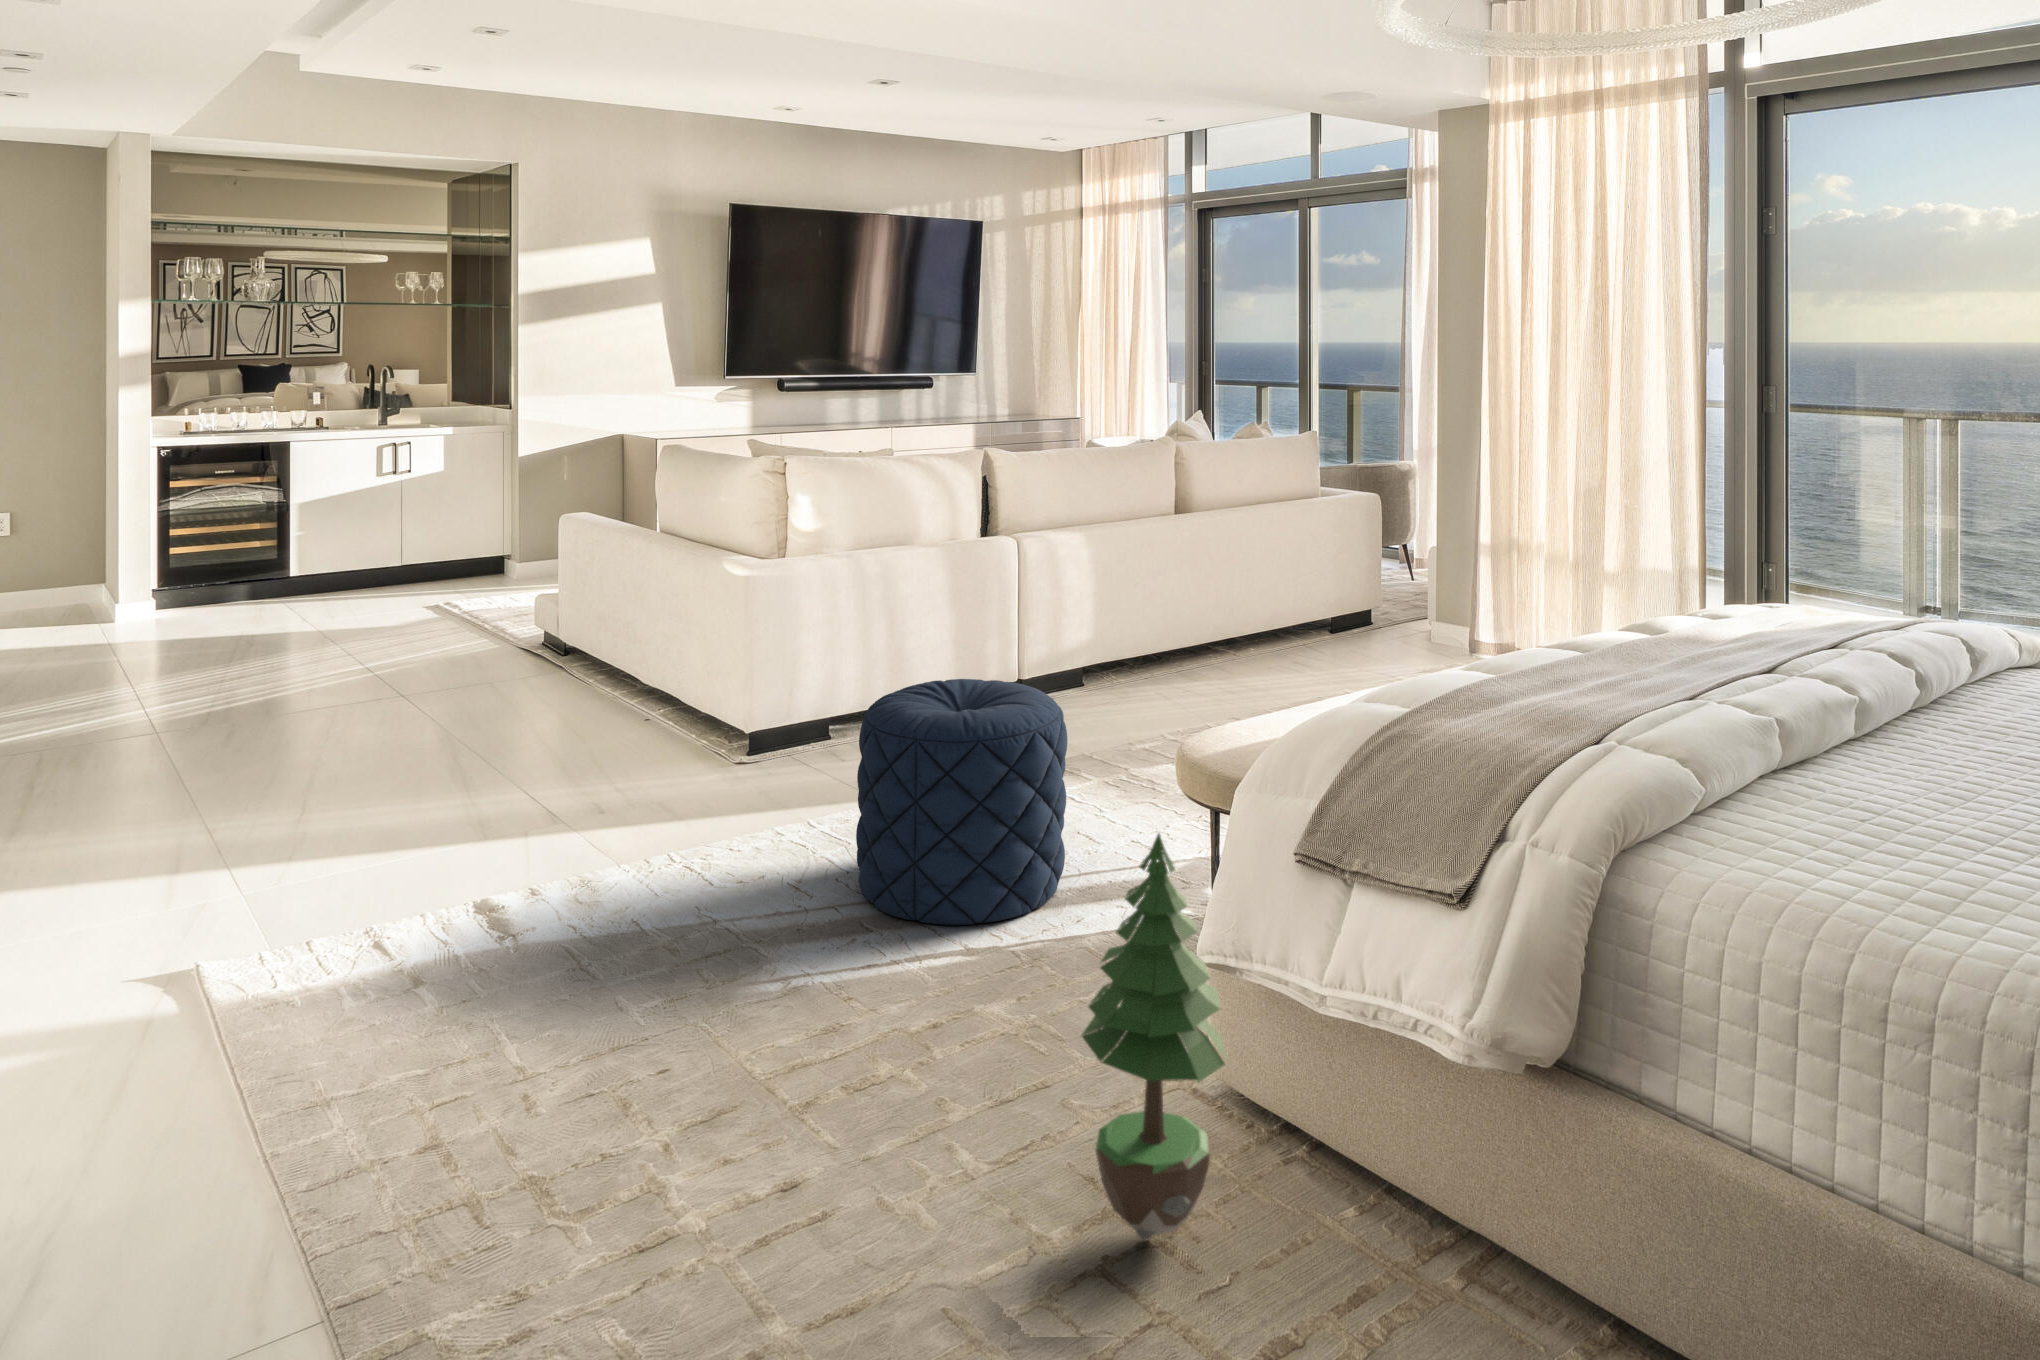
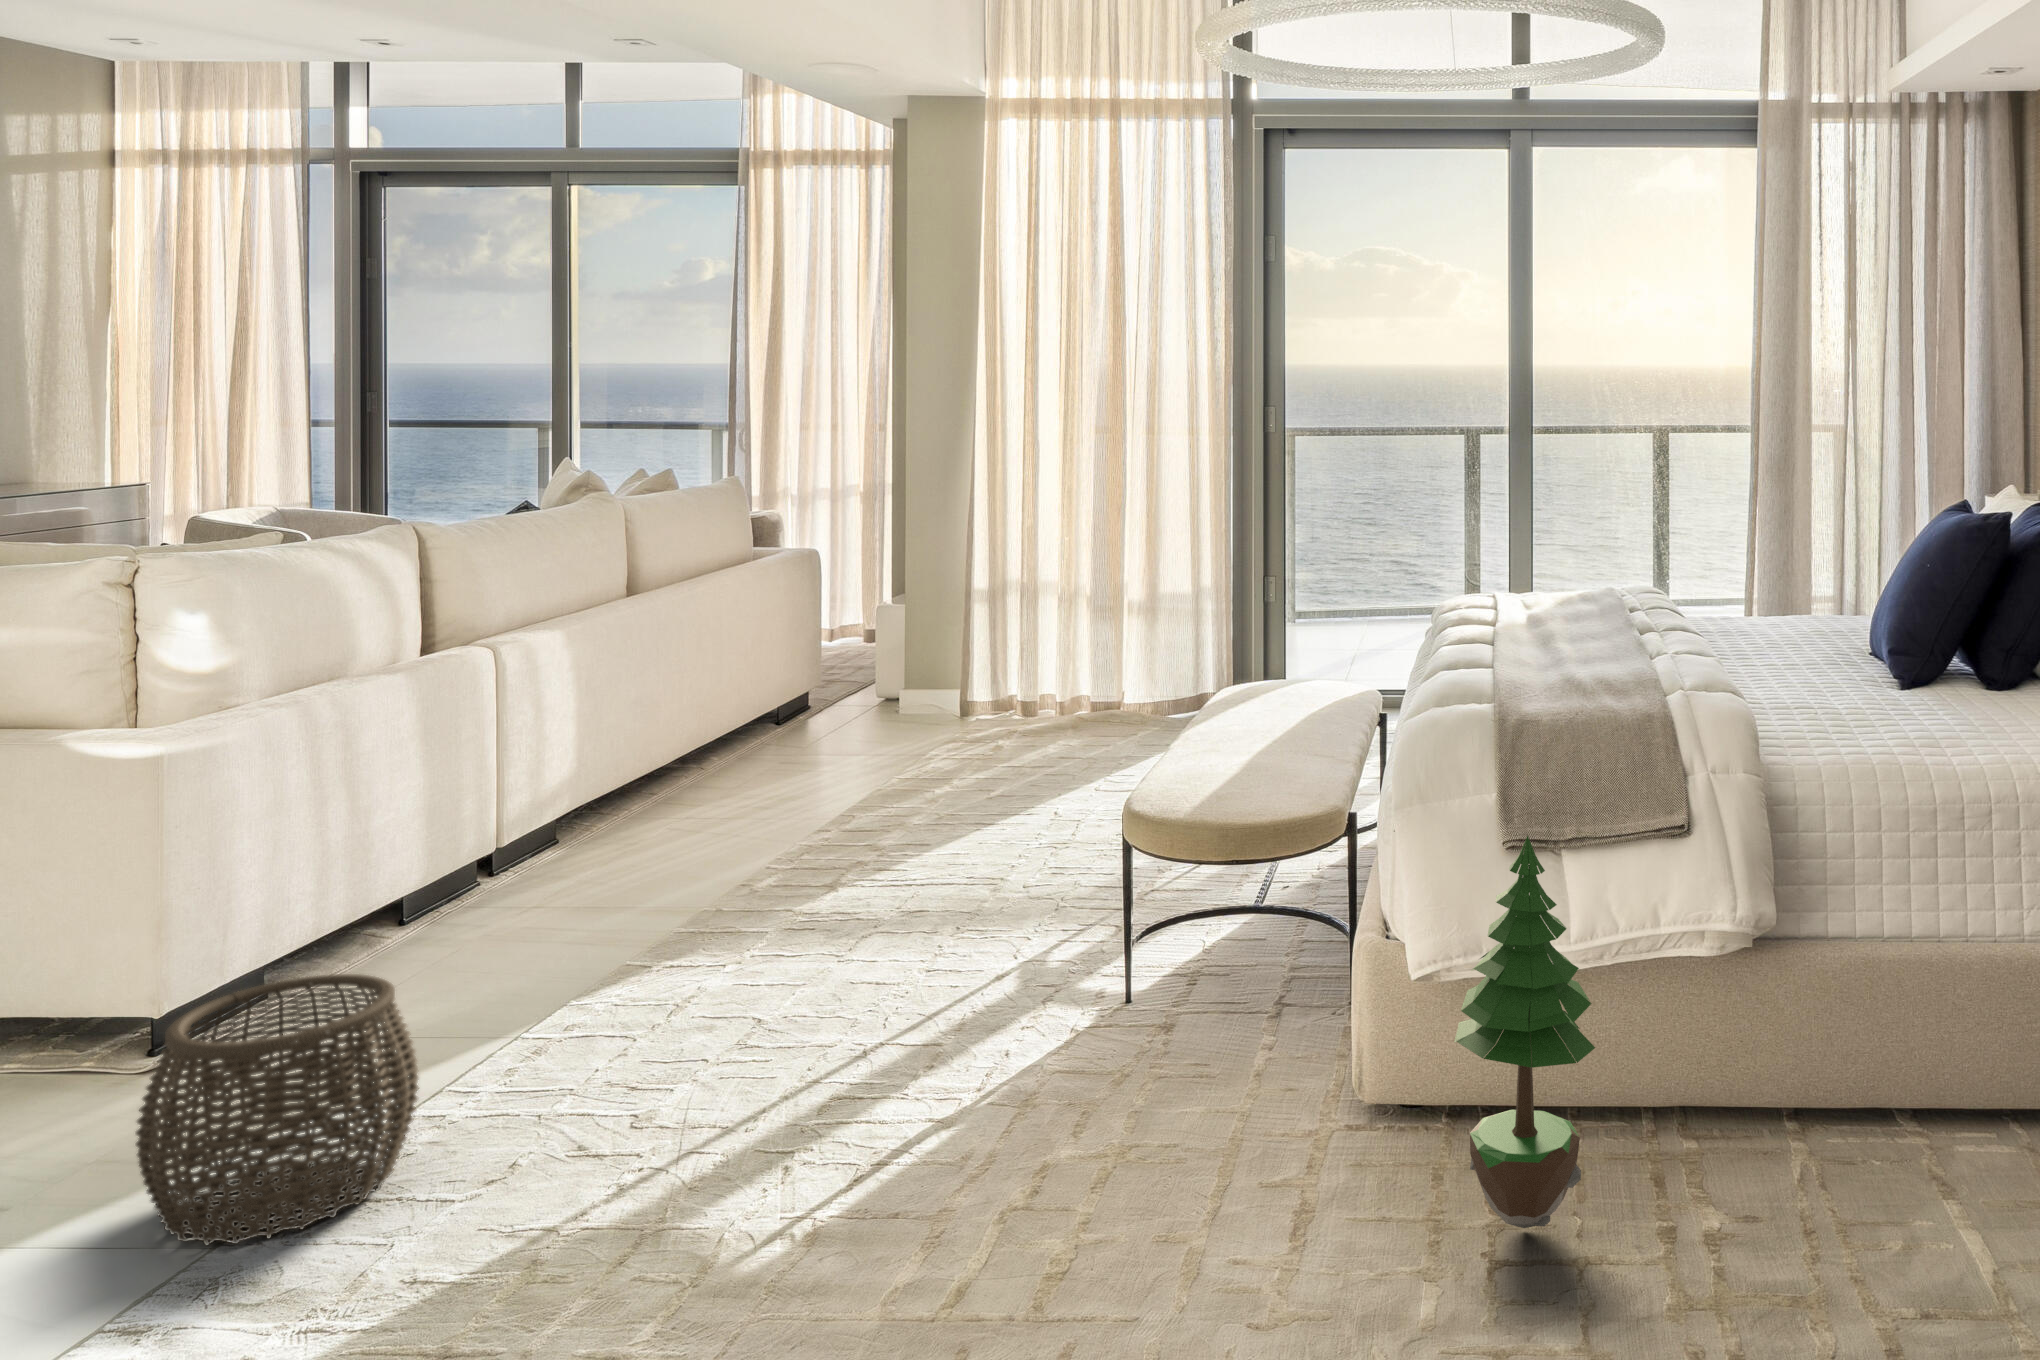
pouf: present [856,679,1067,925] -> none [670,800,967,1137]
woven basket: none [612,713,753,861] -> present [136,974,419,1245]

